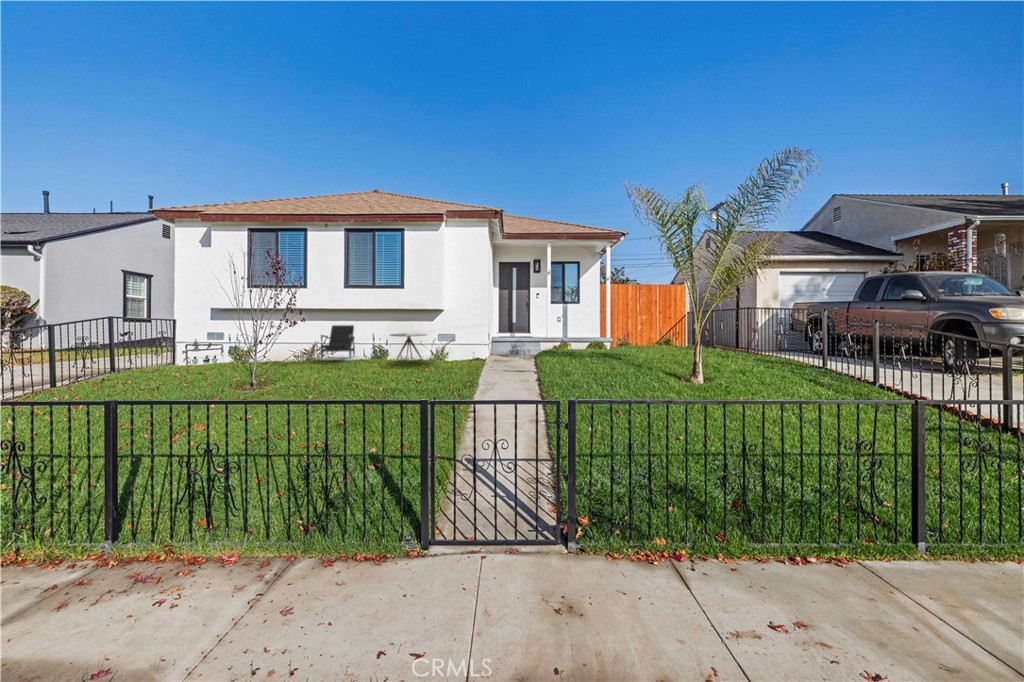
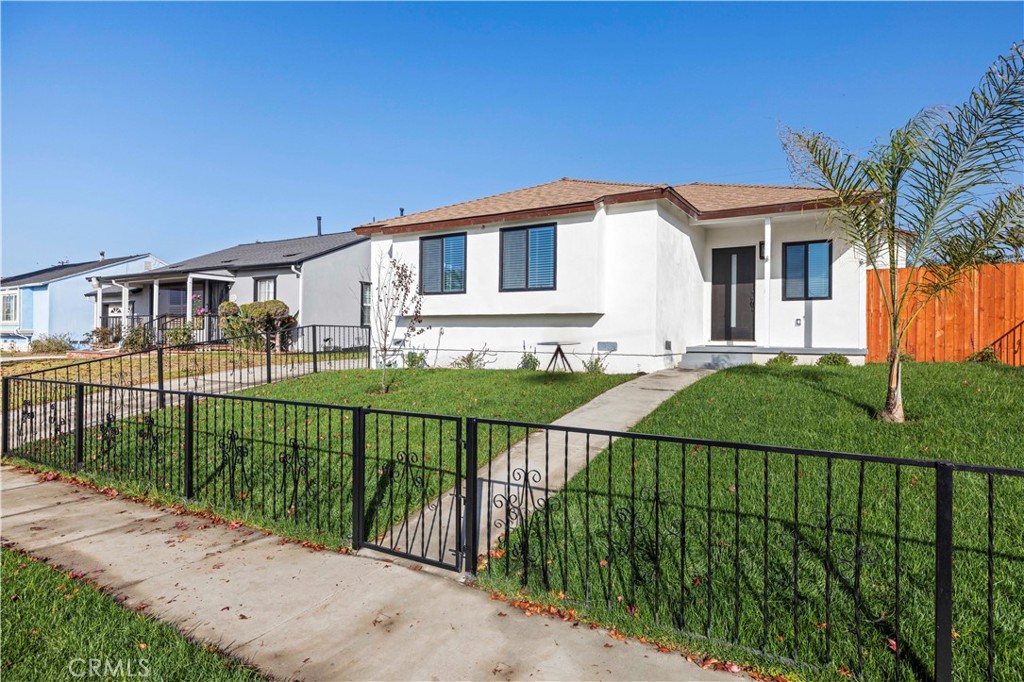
lounge chair: present [321,325,355,359] -> none [470,332,508,370]

